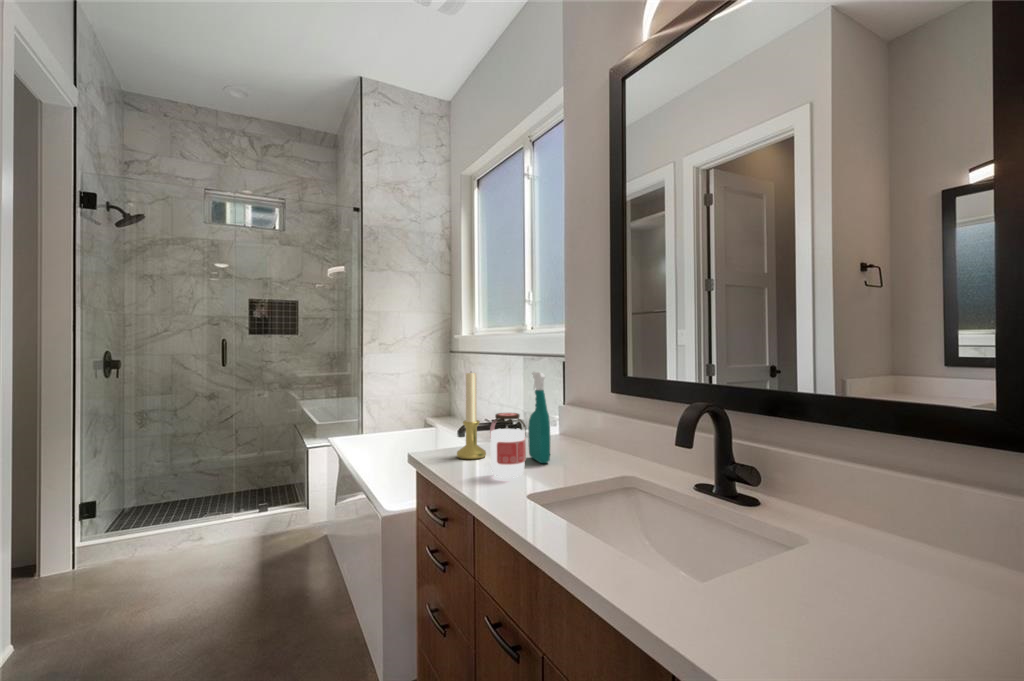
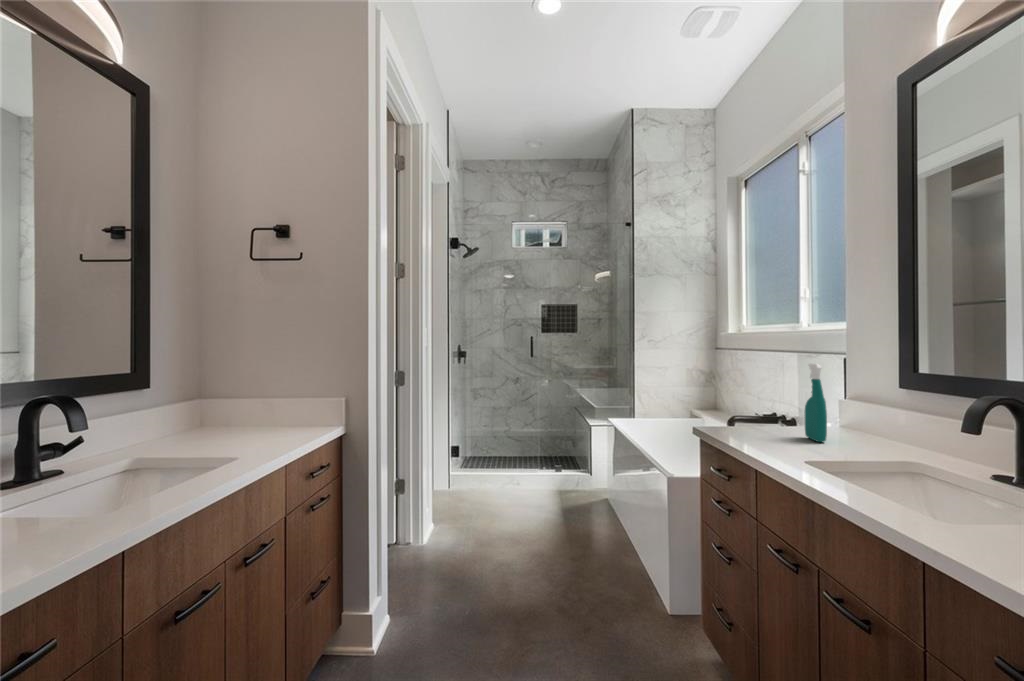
candle holder: present [457,373,486,459] -> none [736,361,763,434]
jar: present [490,413,526,478] -> none [769,395,803,448]

